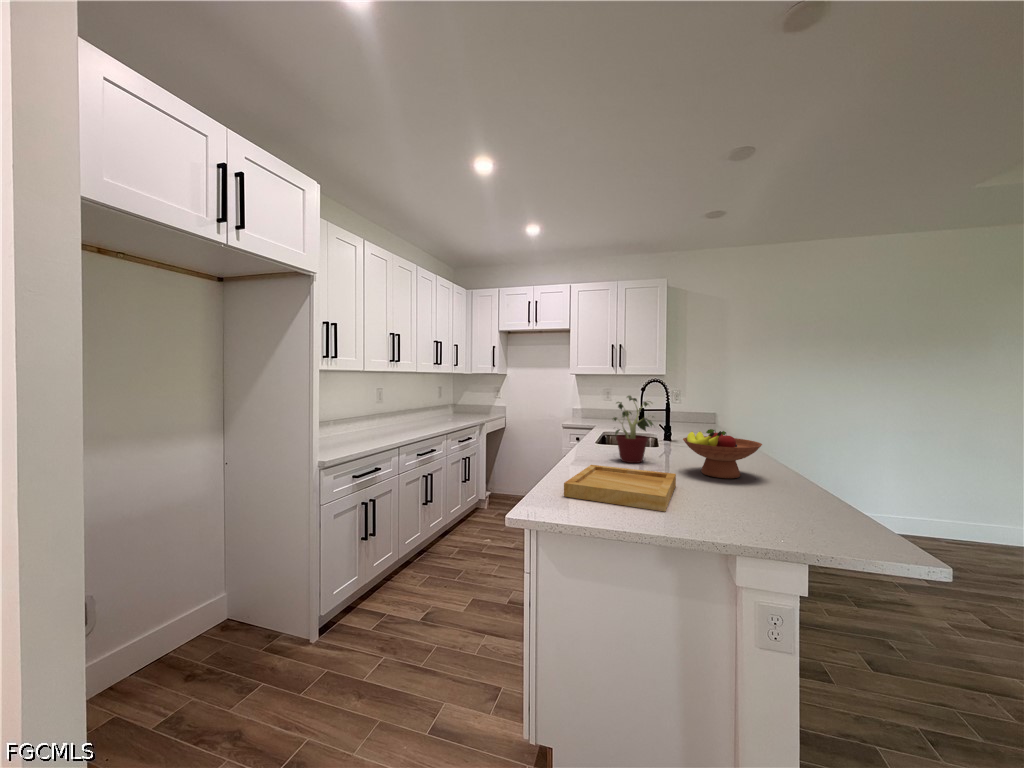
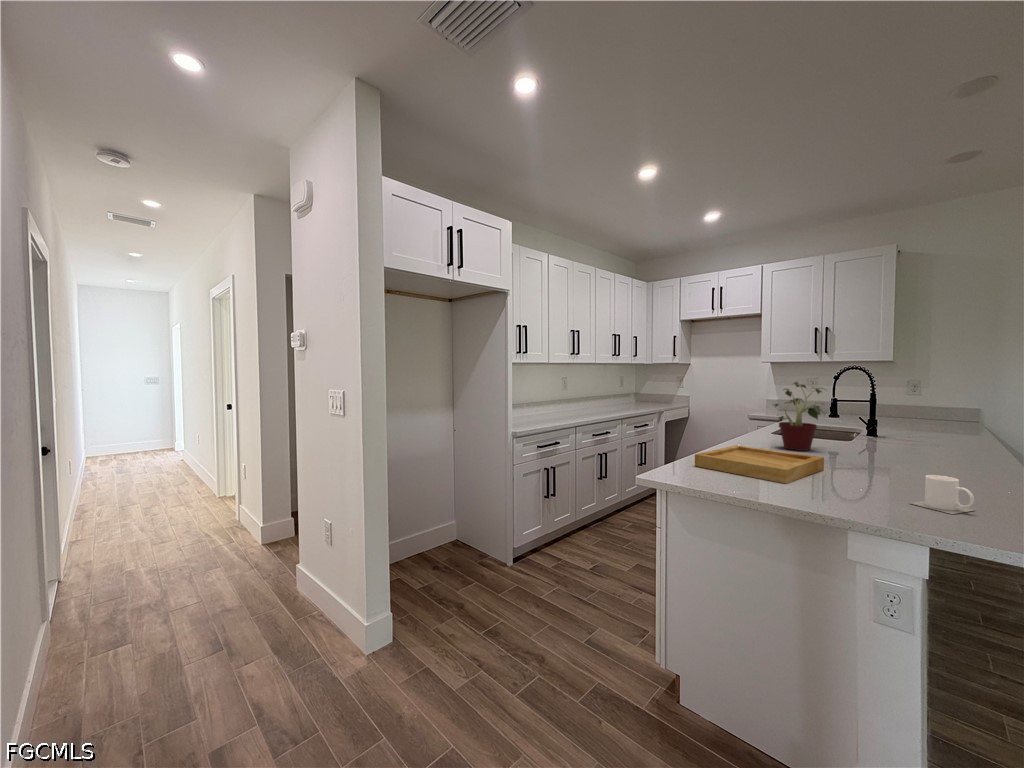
fruit bowl: present [683,429,762,479] -> none [849,417,954,470]
mug: none [780,492,833,533] -> present [910,475,974,514]

